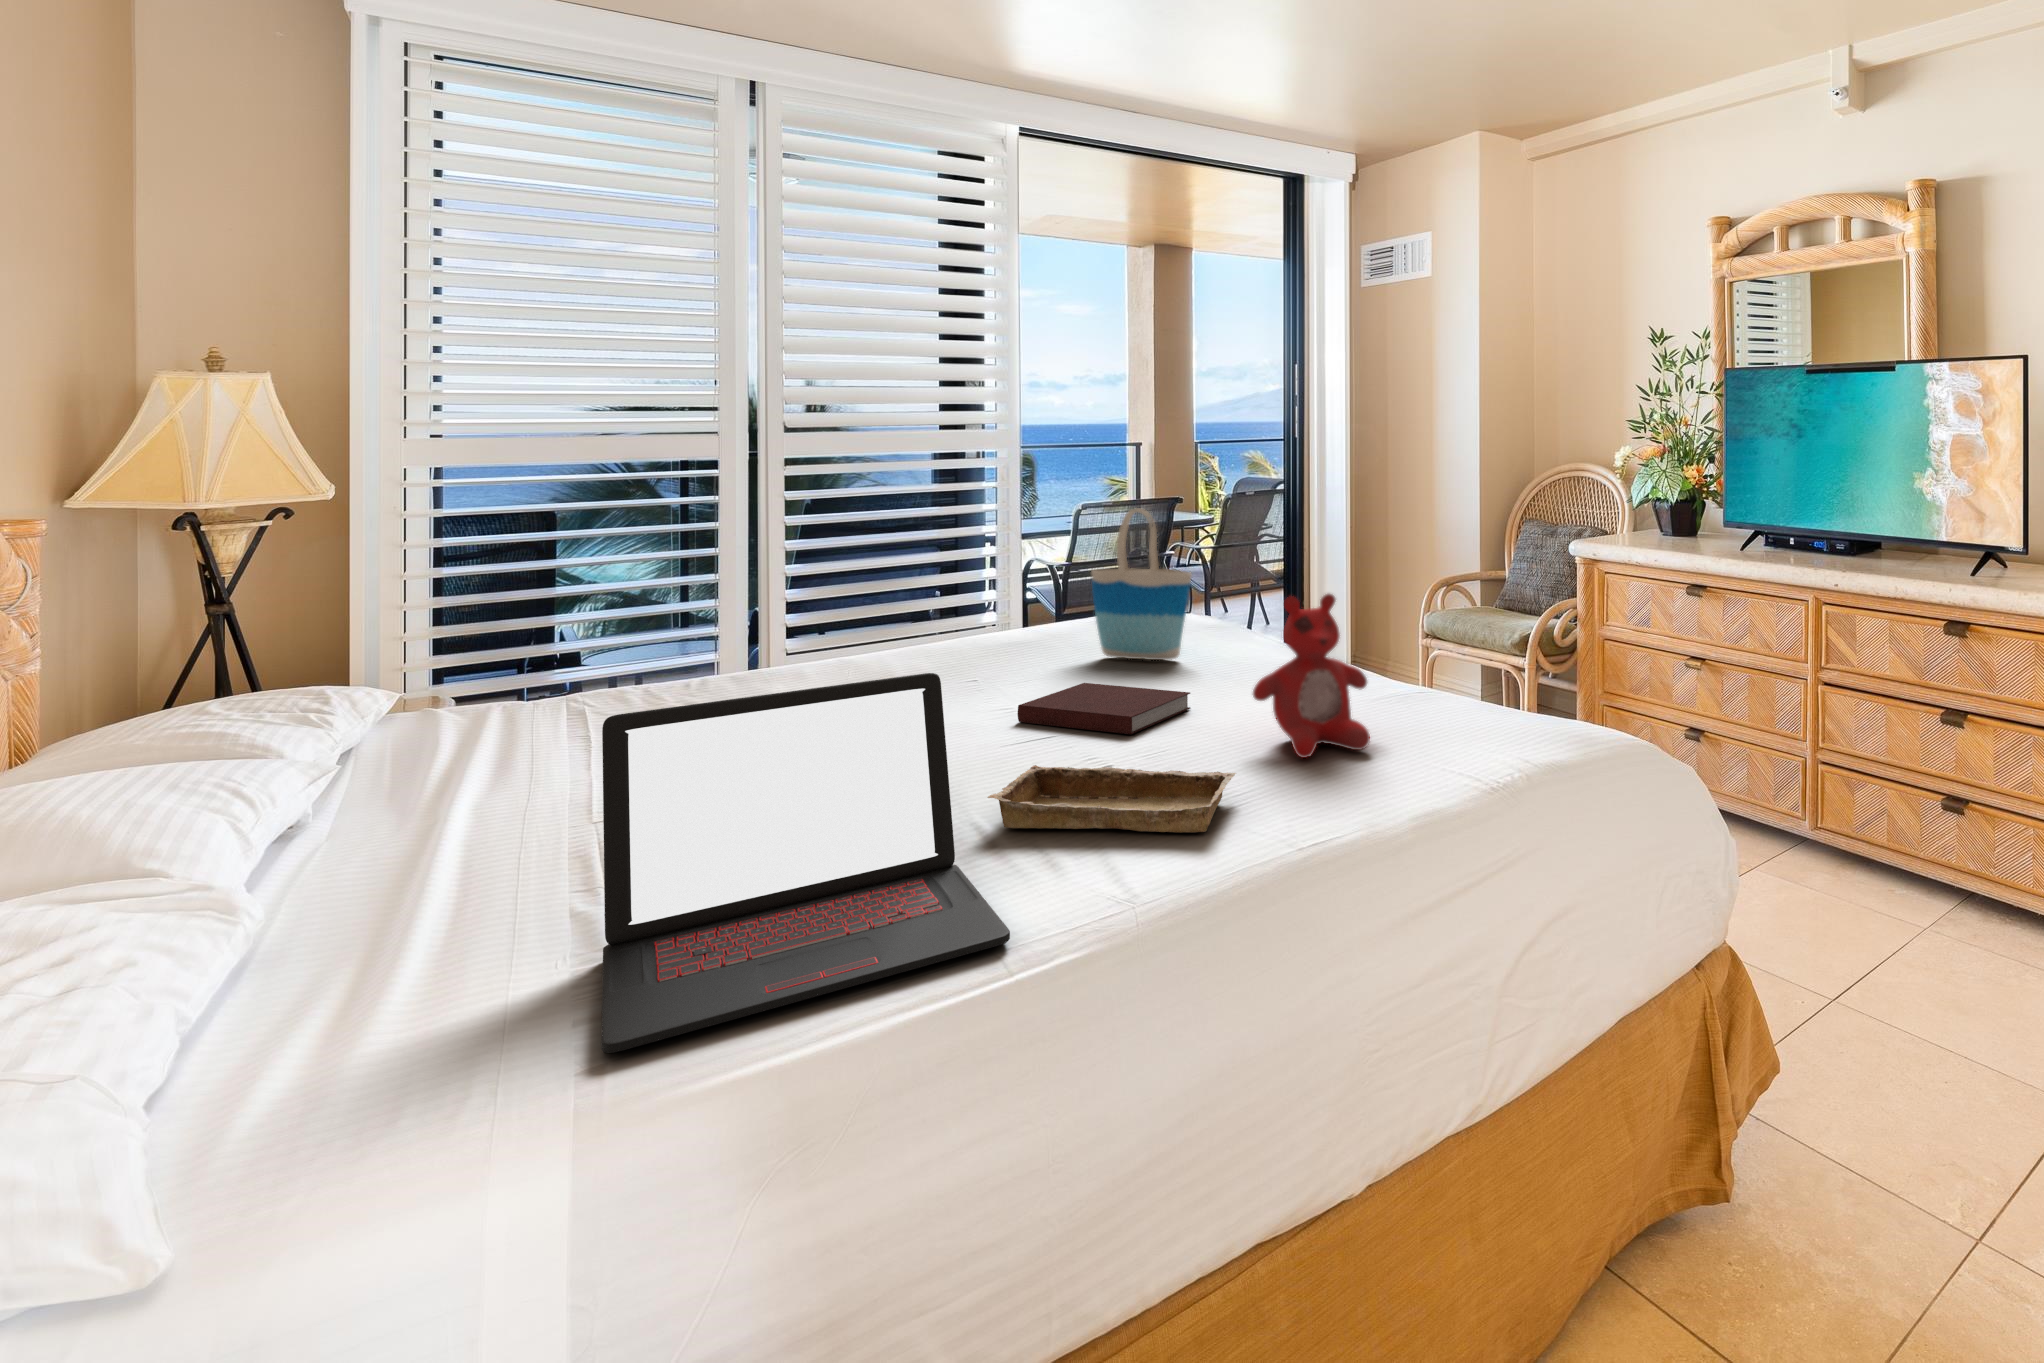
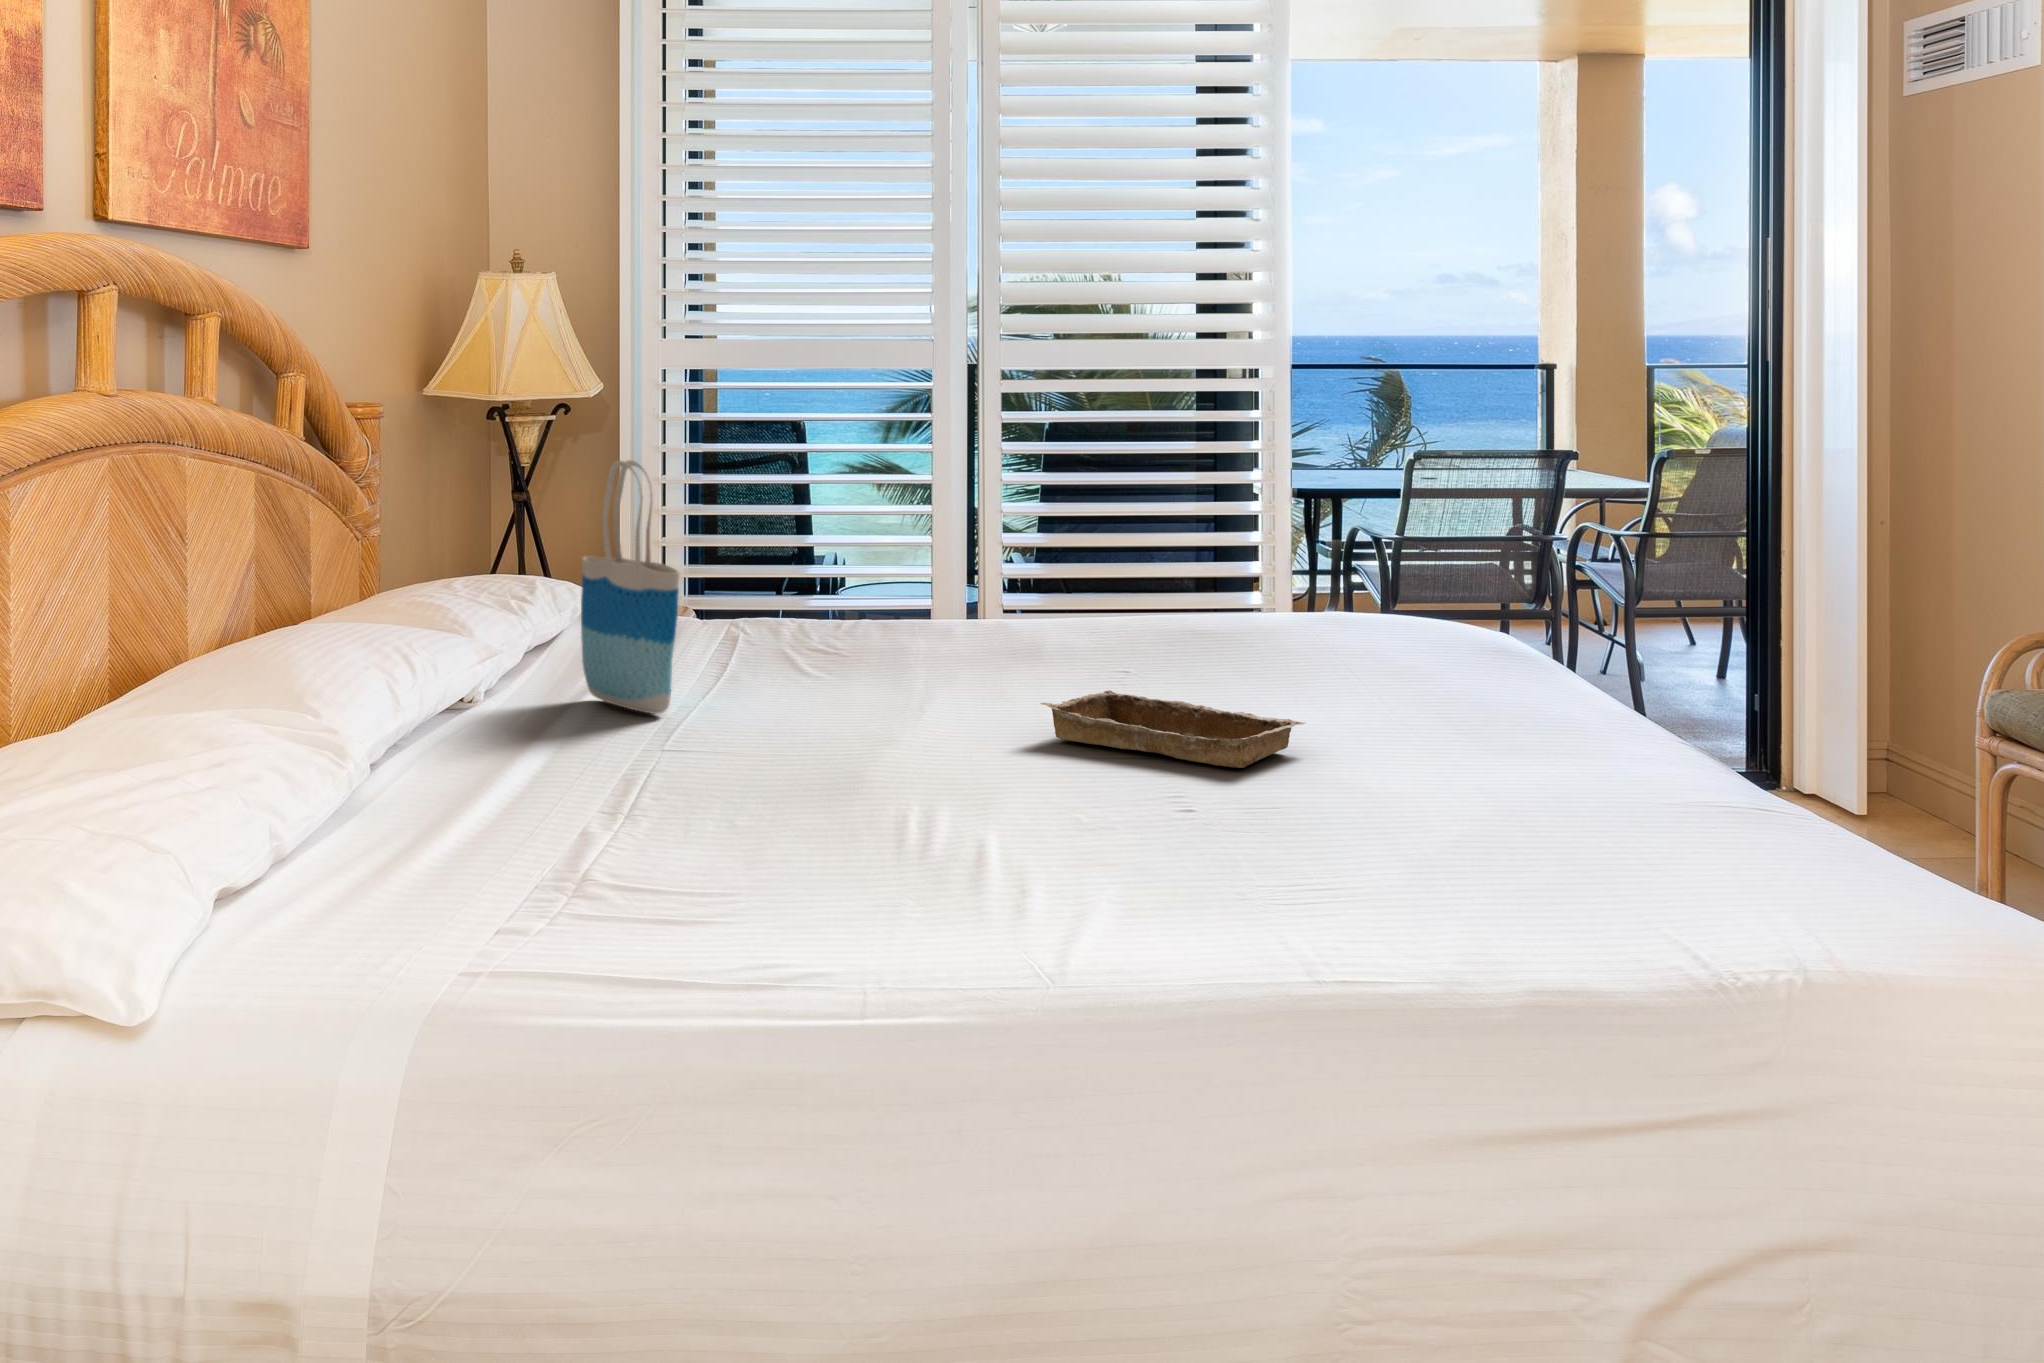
tote bag: present [1092,508,1192,660] -> present [581,460,680,714]
stuffed bear: present [1253,594,1370,758] -> none [1378,537,1535,734]
laptop: present [601,673,1010,1053] -> none [675,563,994,807]
notebook: present [1018,683,1190,734] -> none [1148,639,1347,691]

